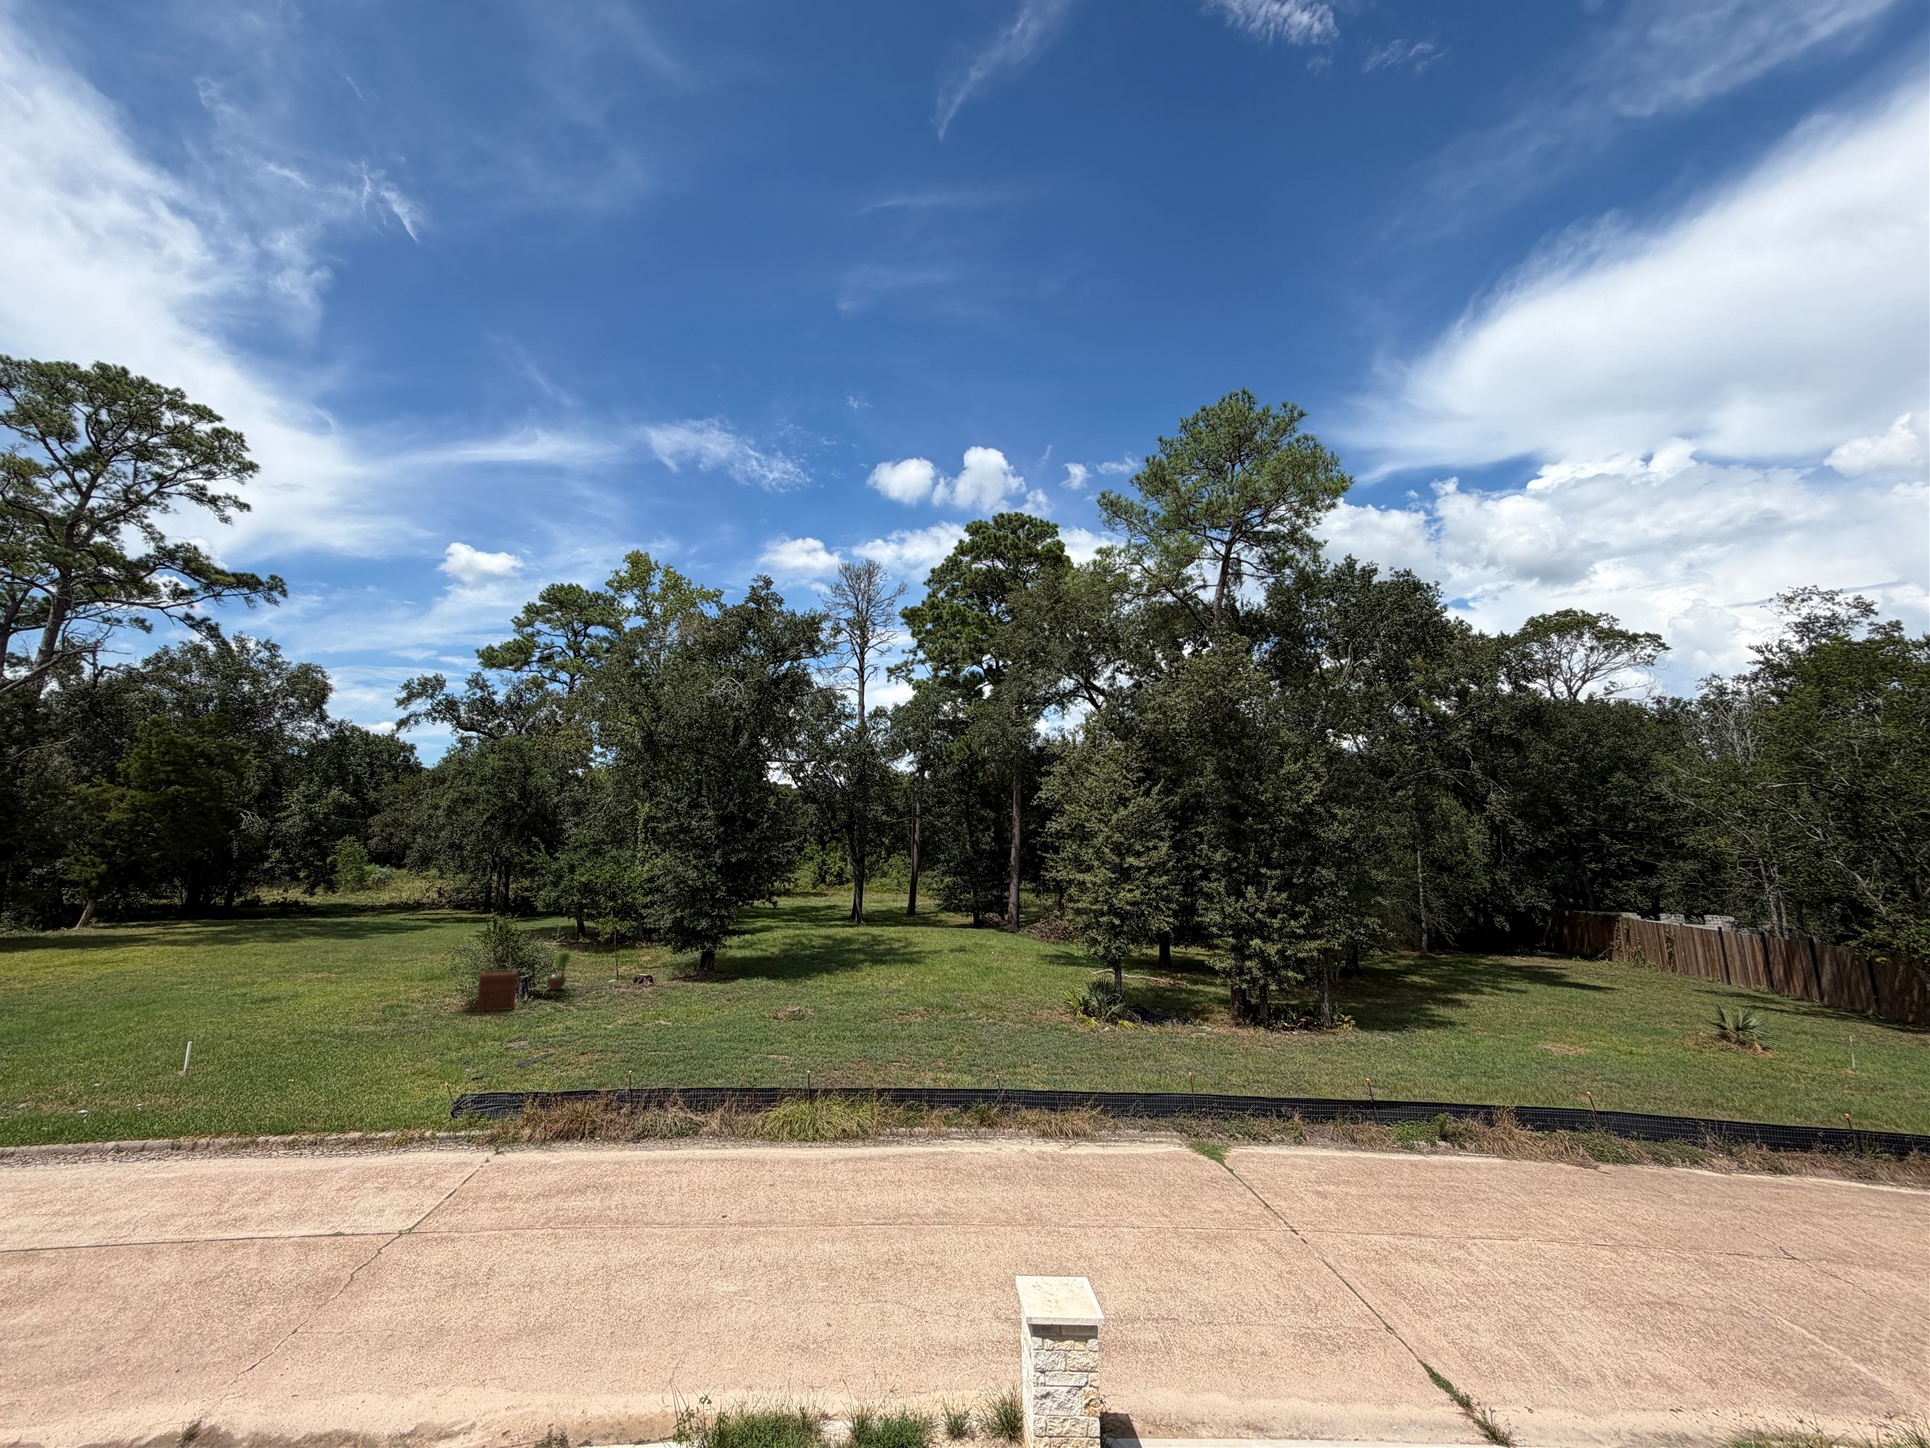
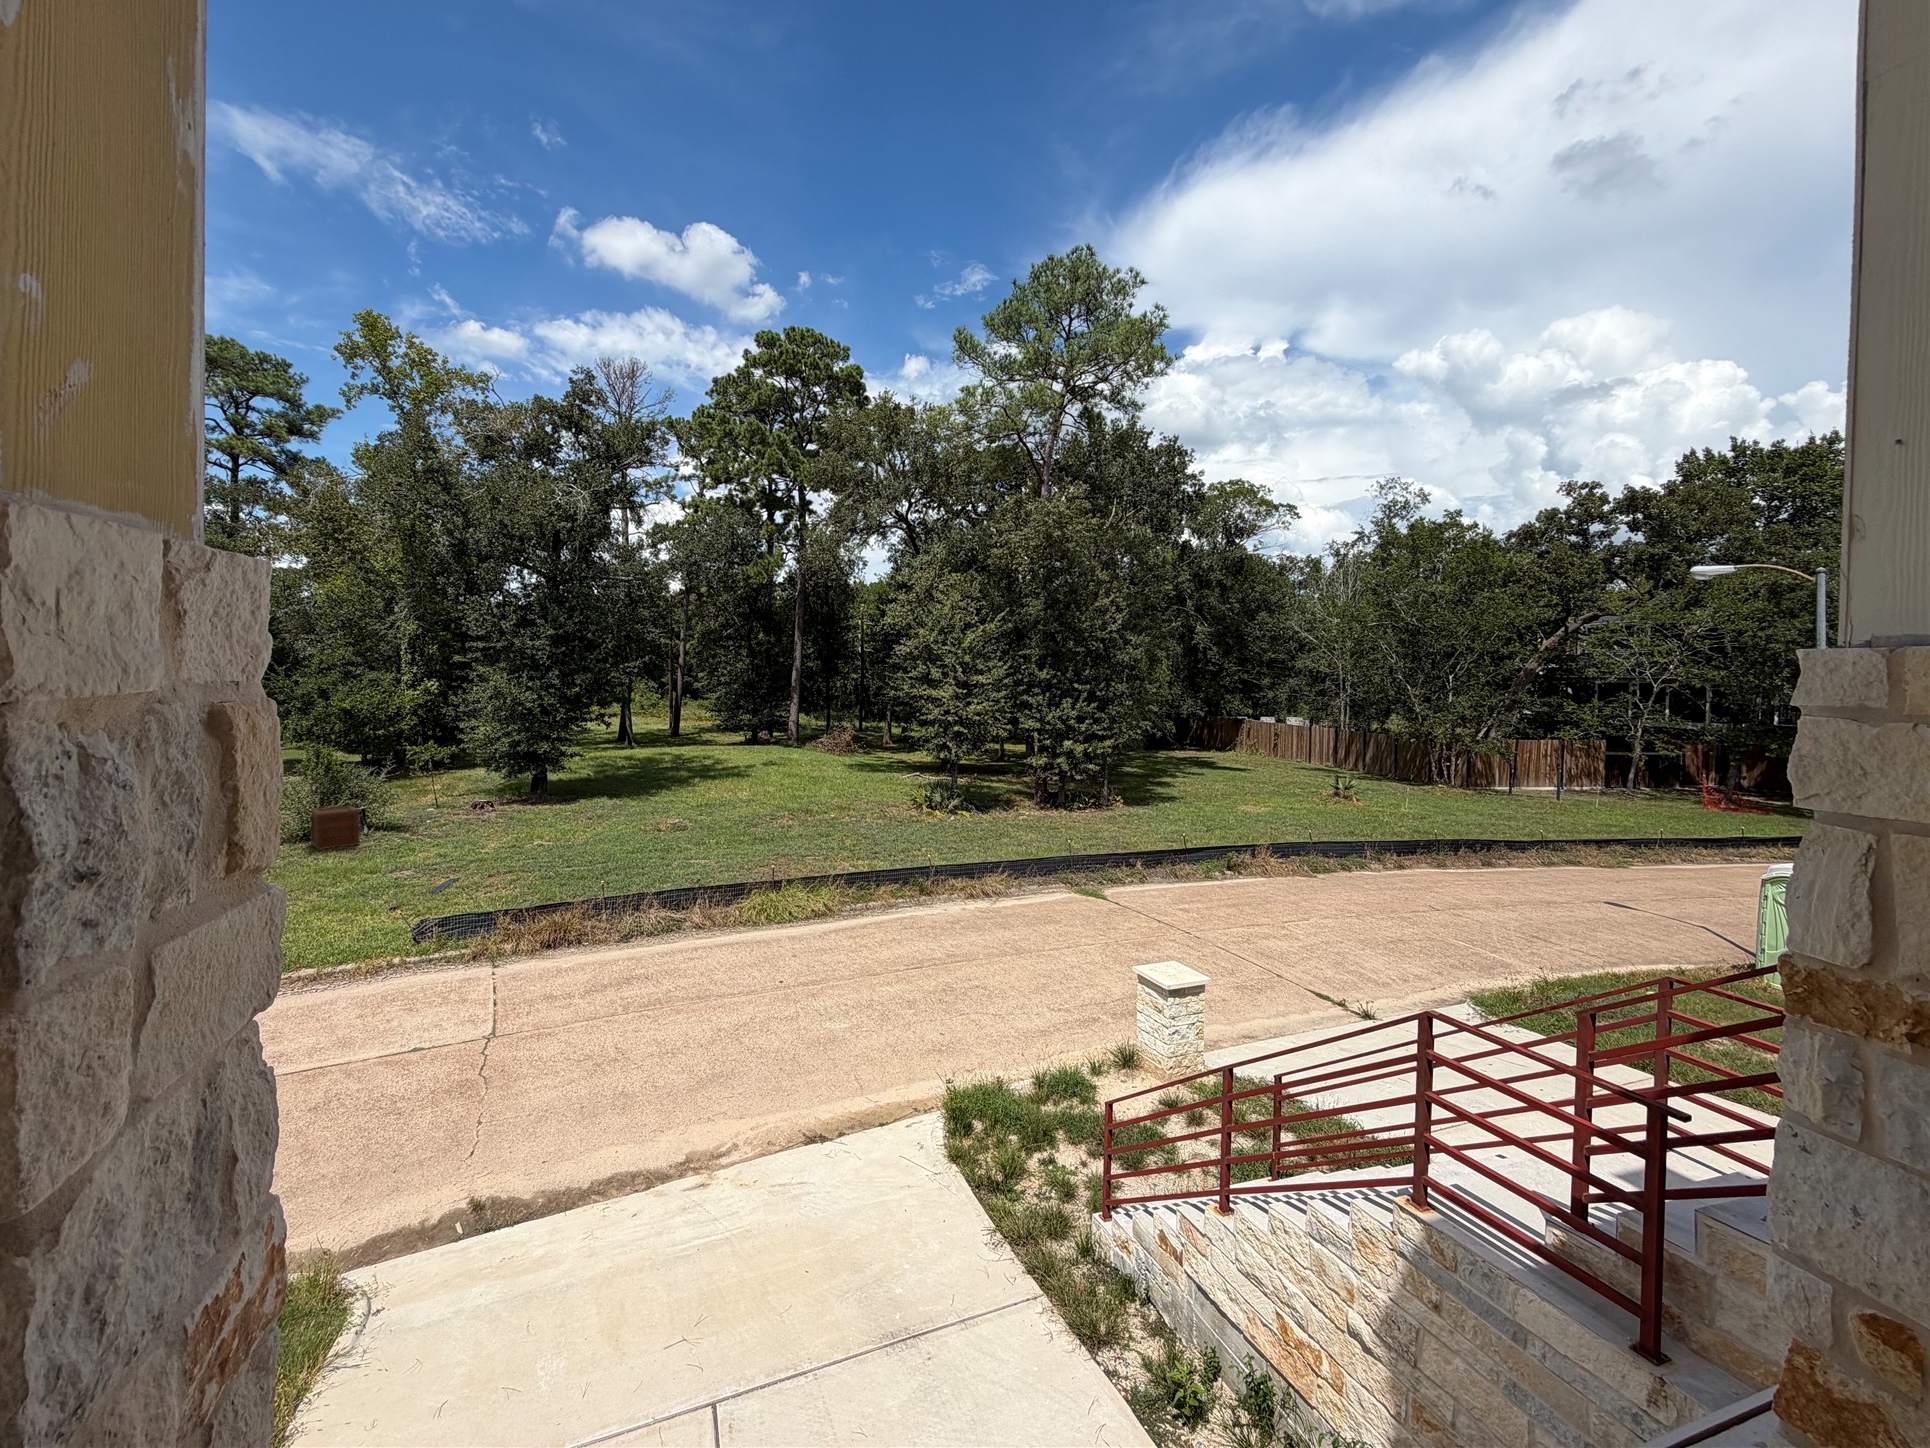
potted tree: present [547,952,572,990] -> none [378,783,405,824]

